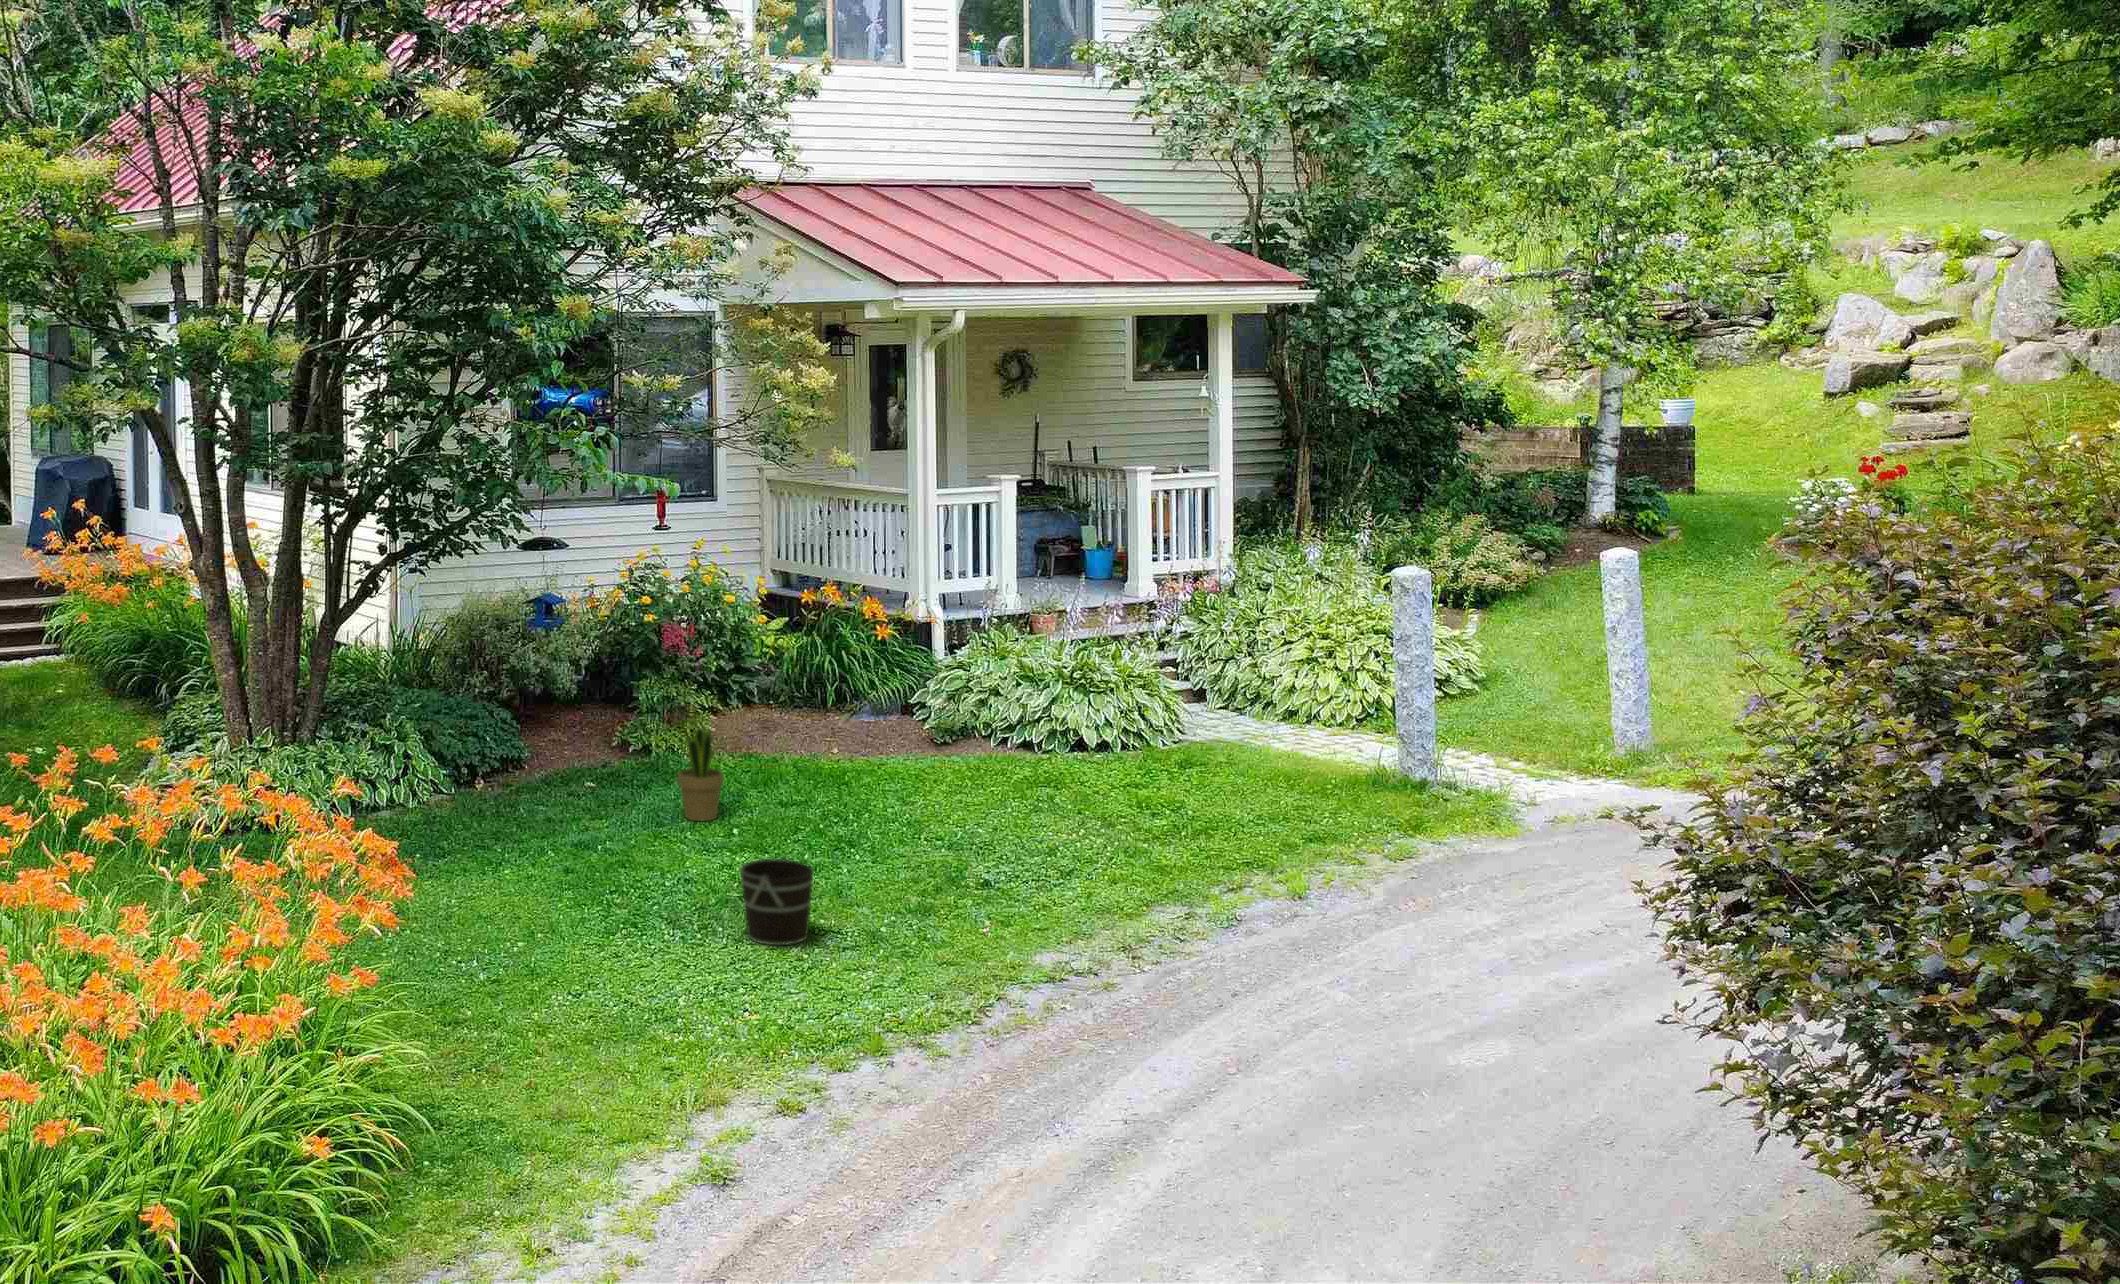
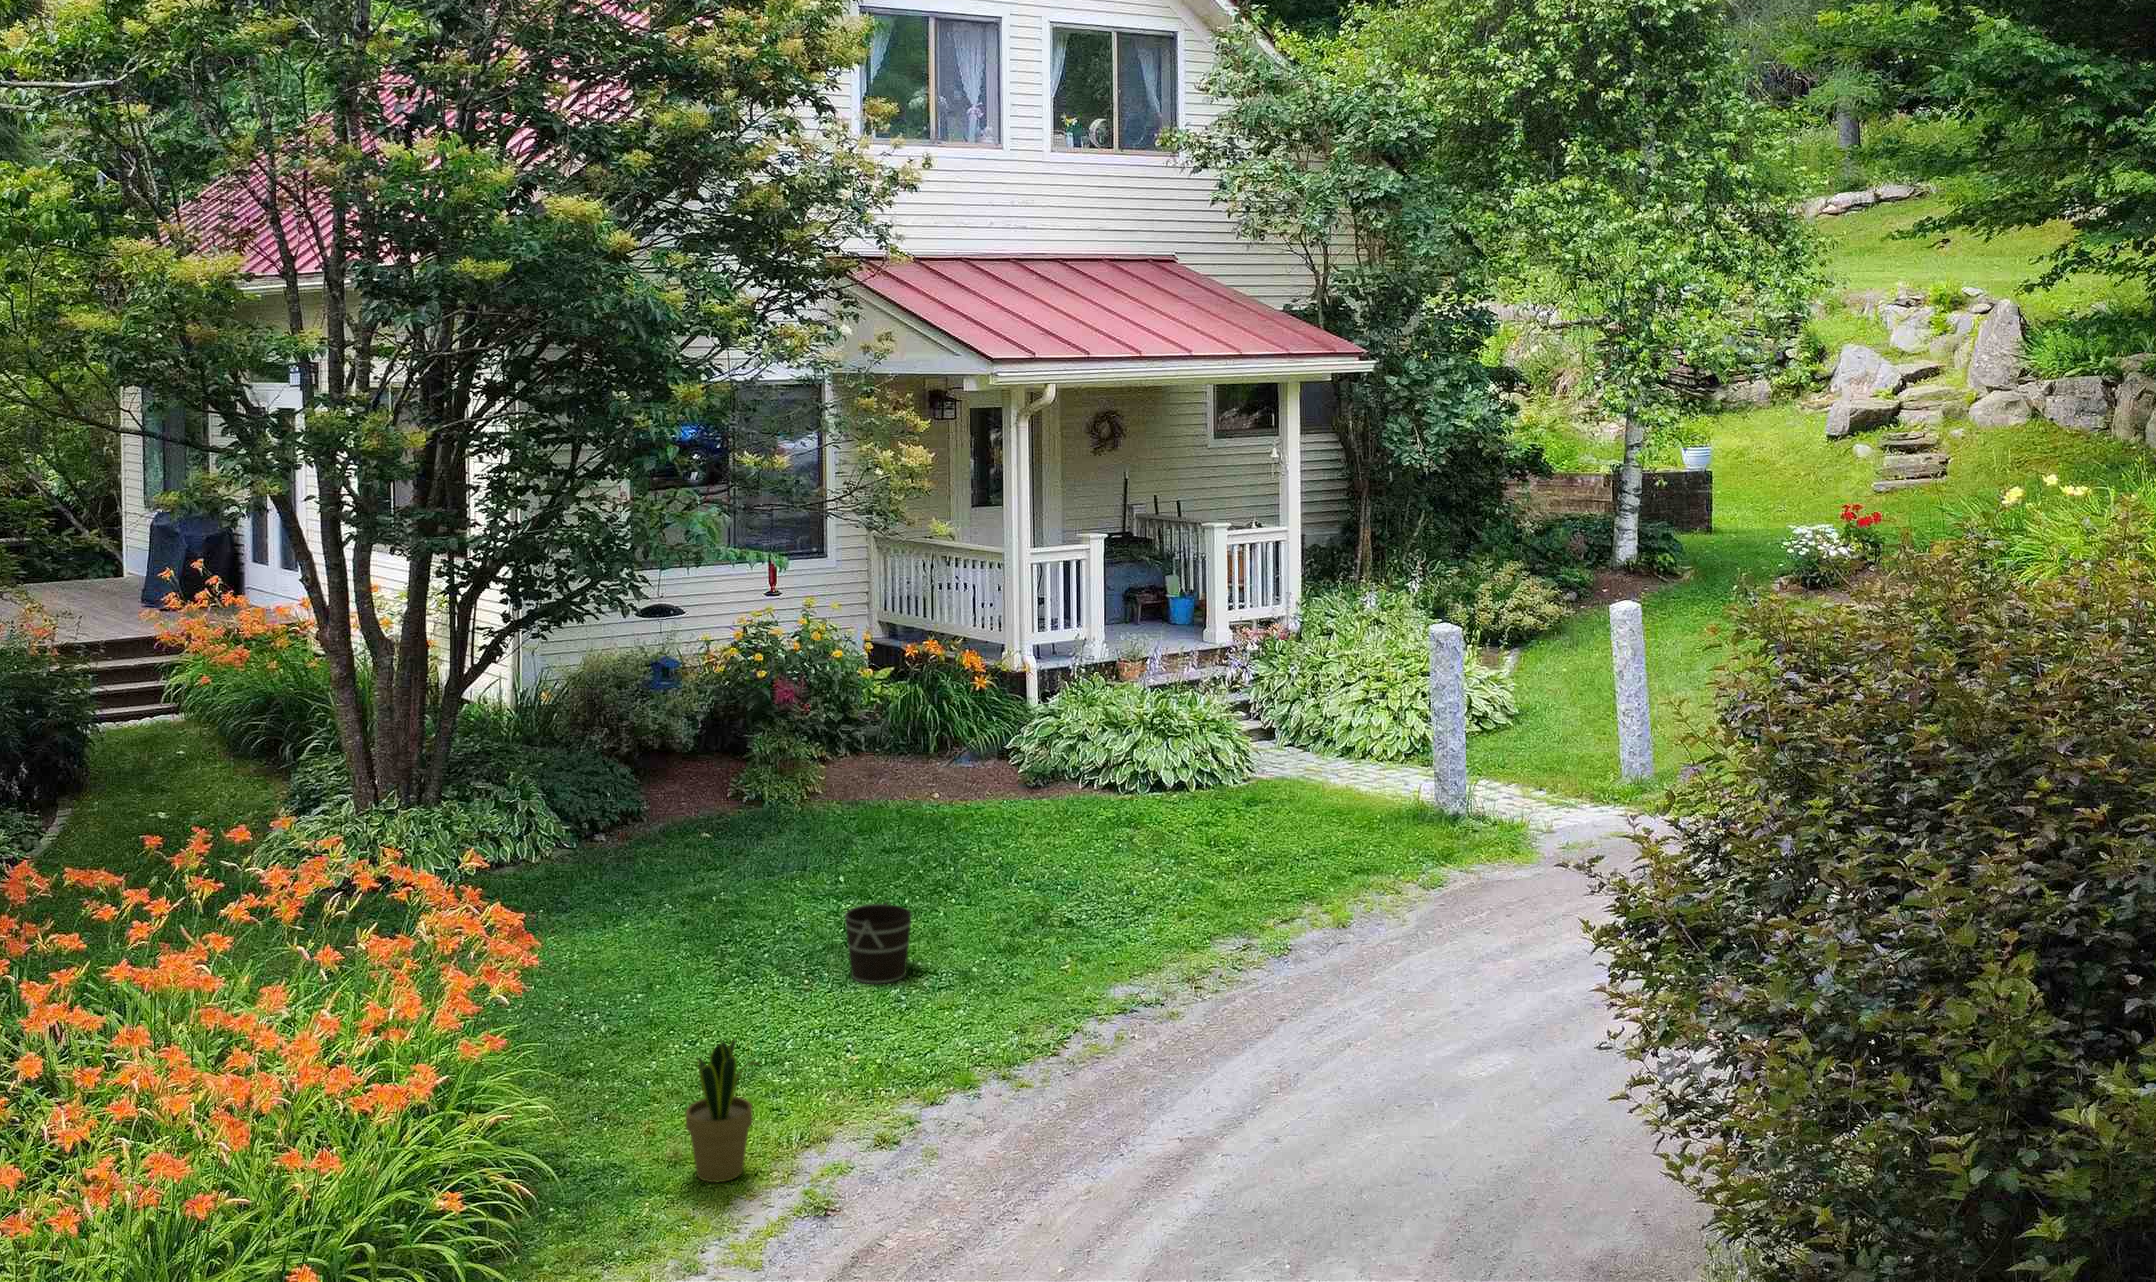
potted plant: present [678,728,727,821] -> present [686,1038,761,1182]

